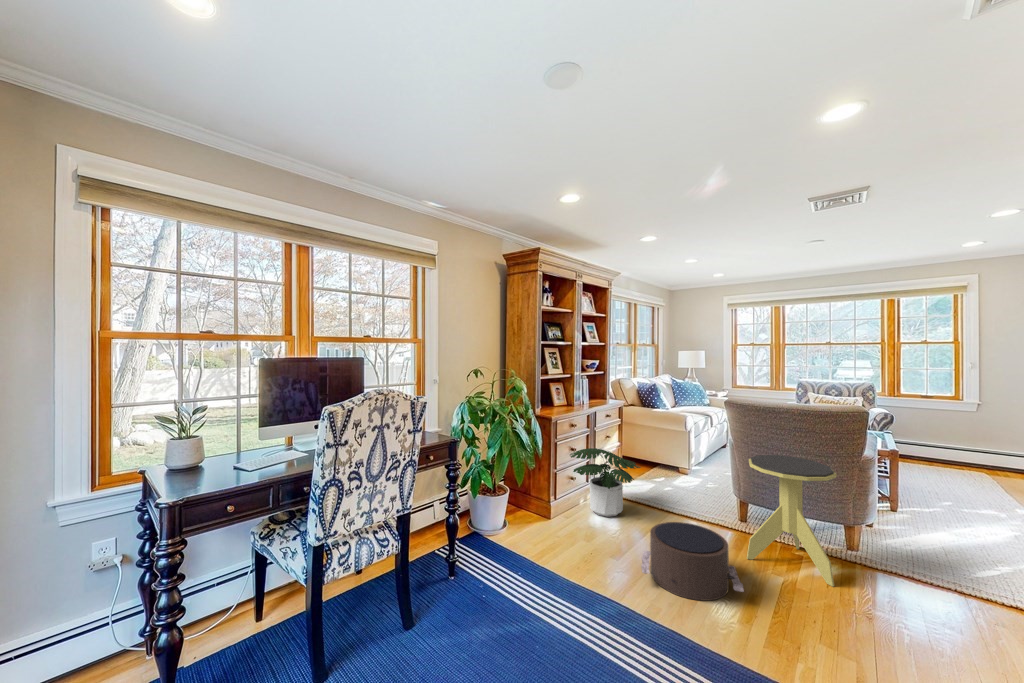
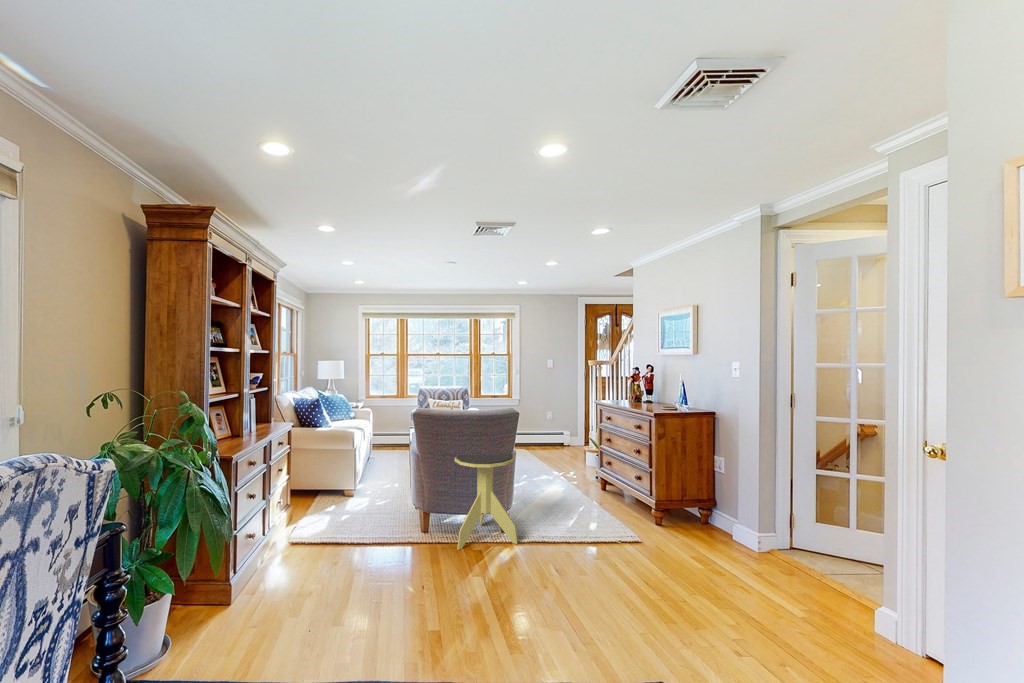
potted plant: present [570,448,641,517] -> none [250,486,344,572]
pouf: present [641,522,744,601] -> none [382,534,484,614]

